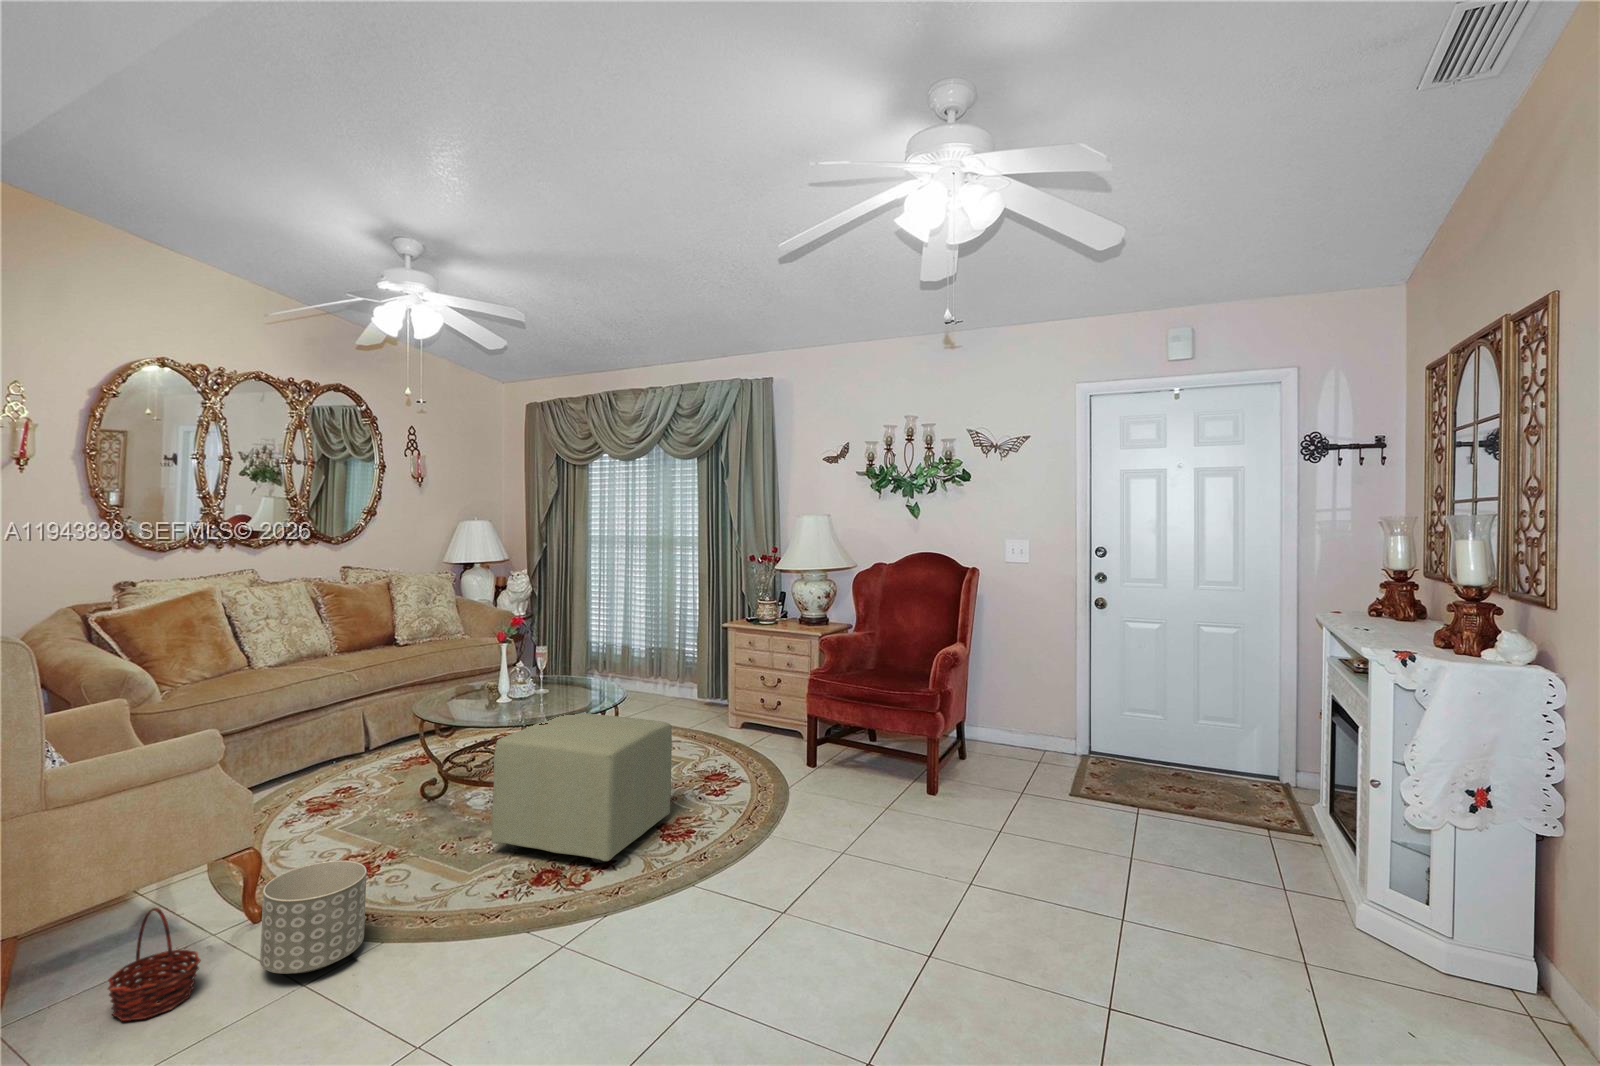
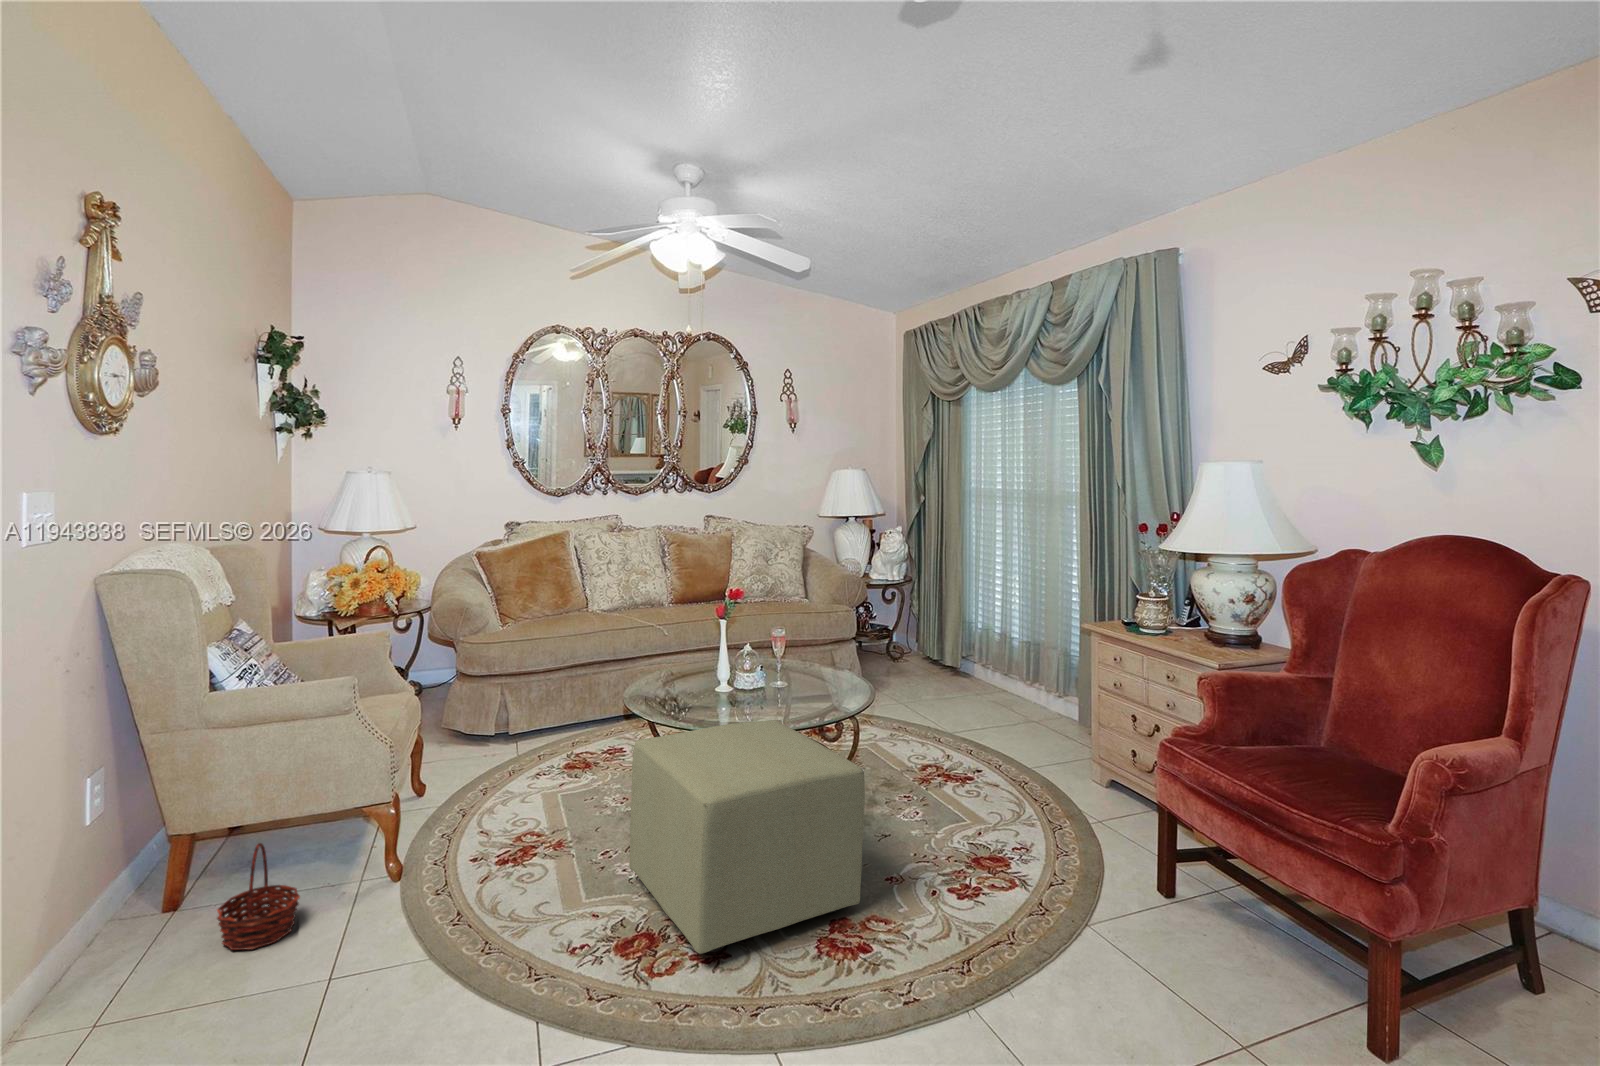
planter: present [260,861,367,974] -> none [315,840,426,965]

